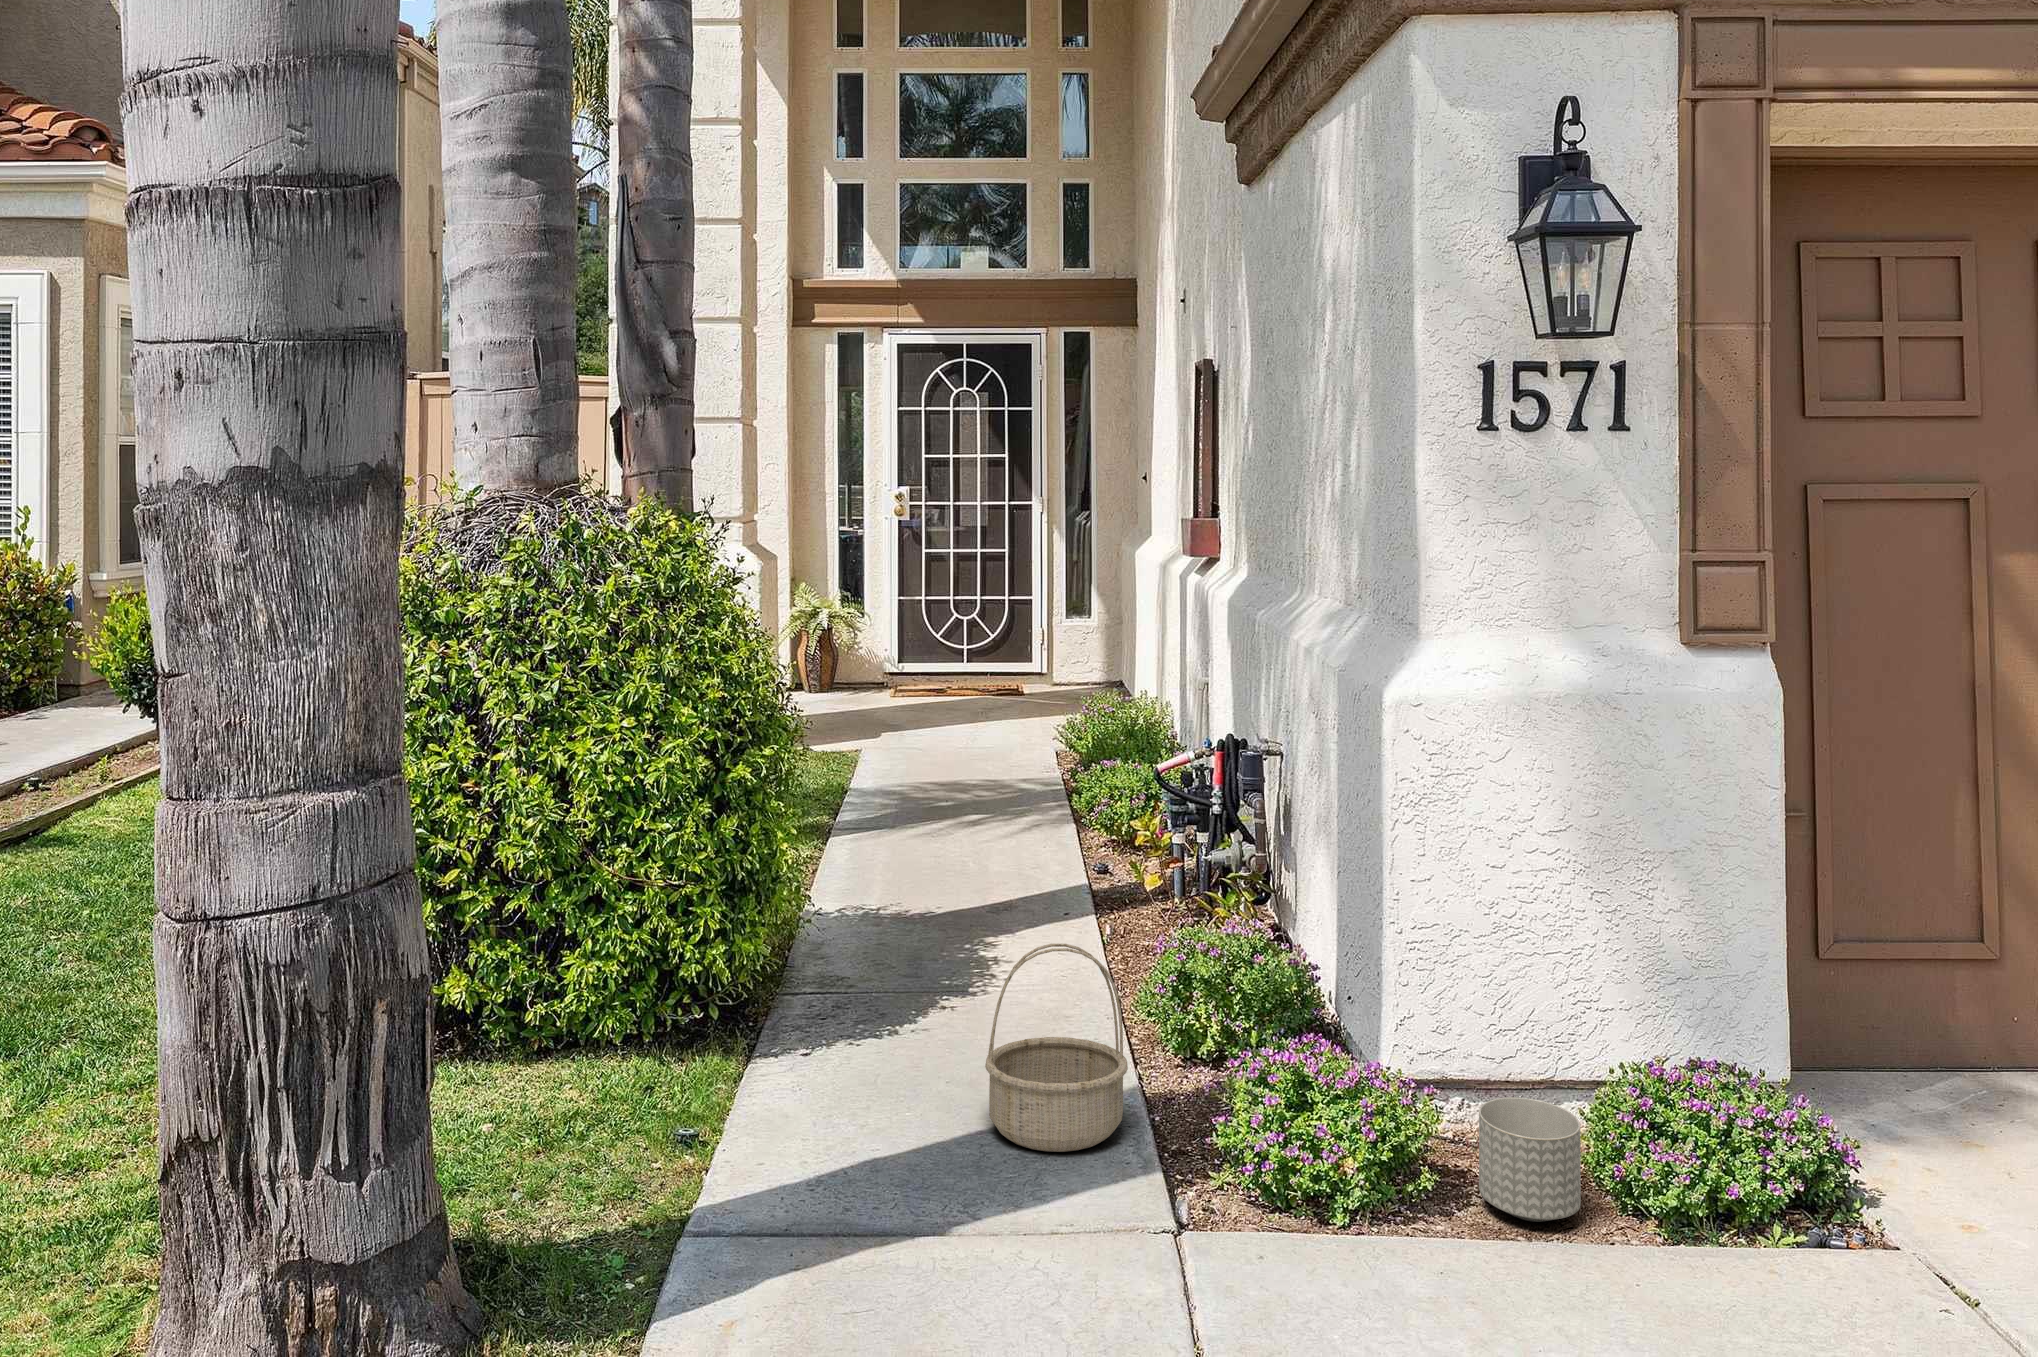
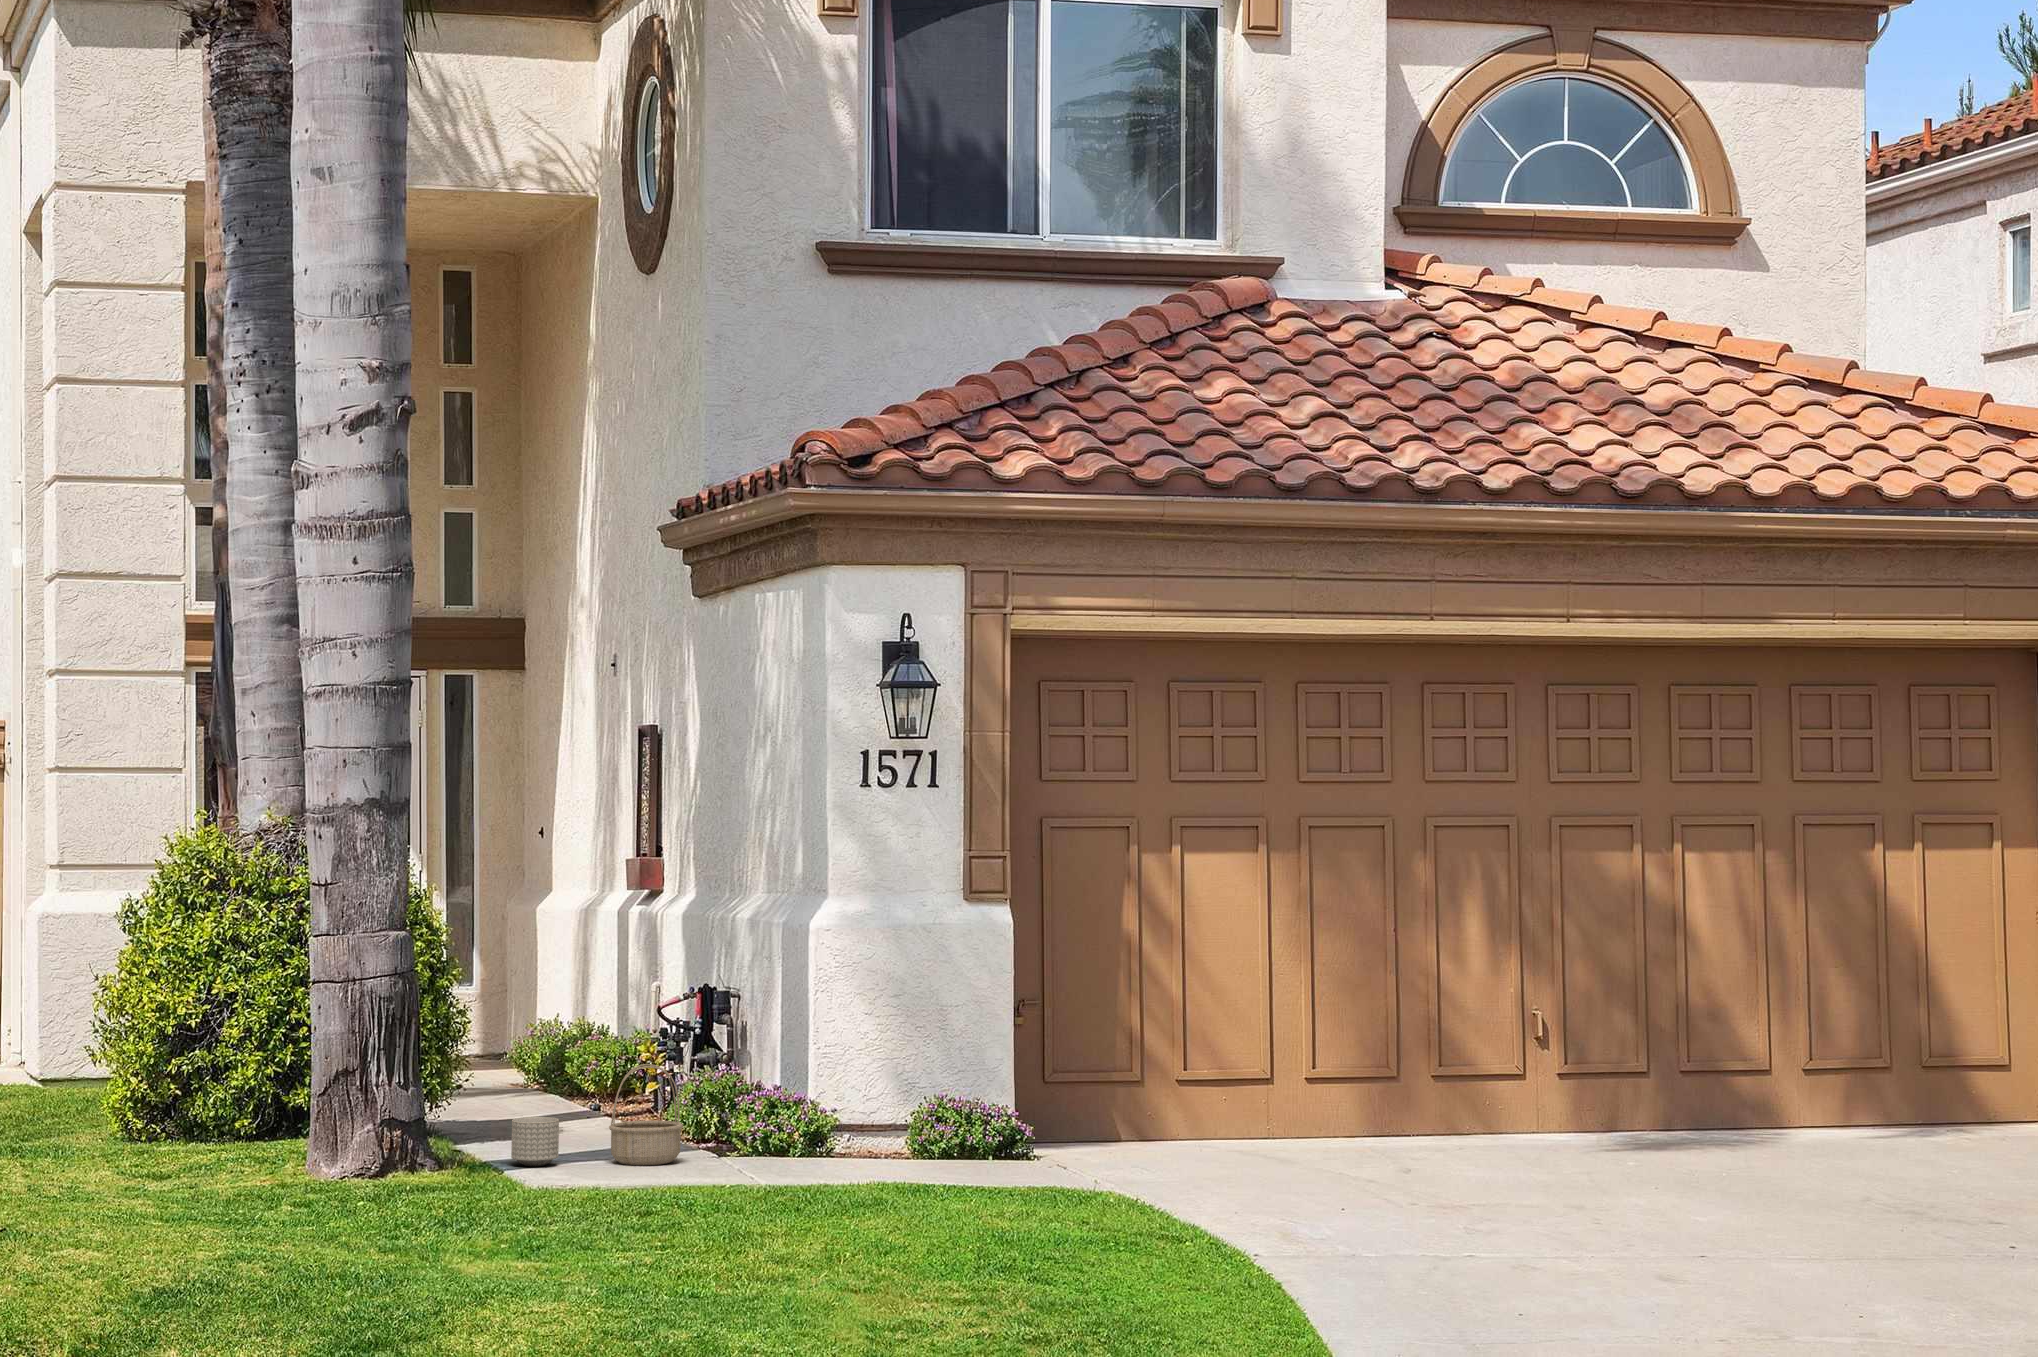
planter: present [1479,1097,1581,1222] -> present [511,1117,559,1166]

